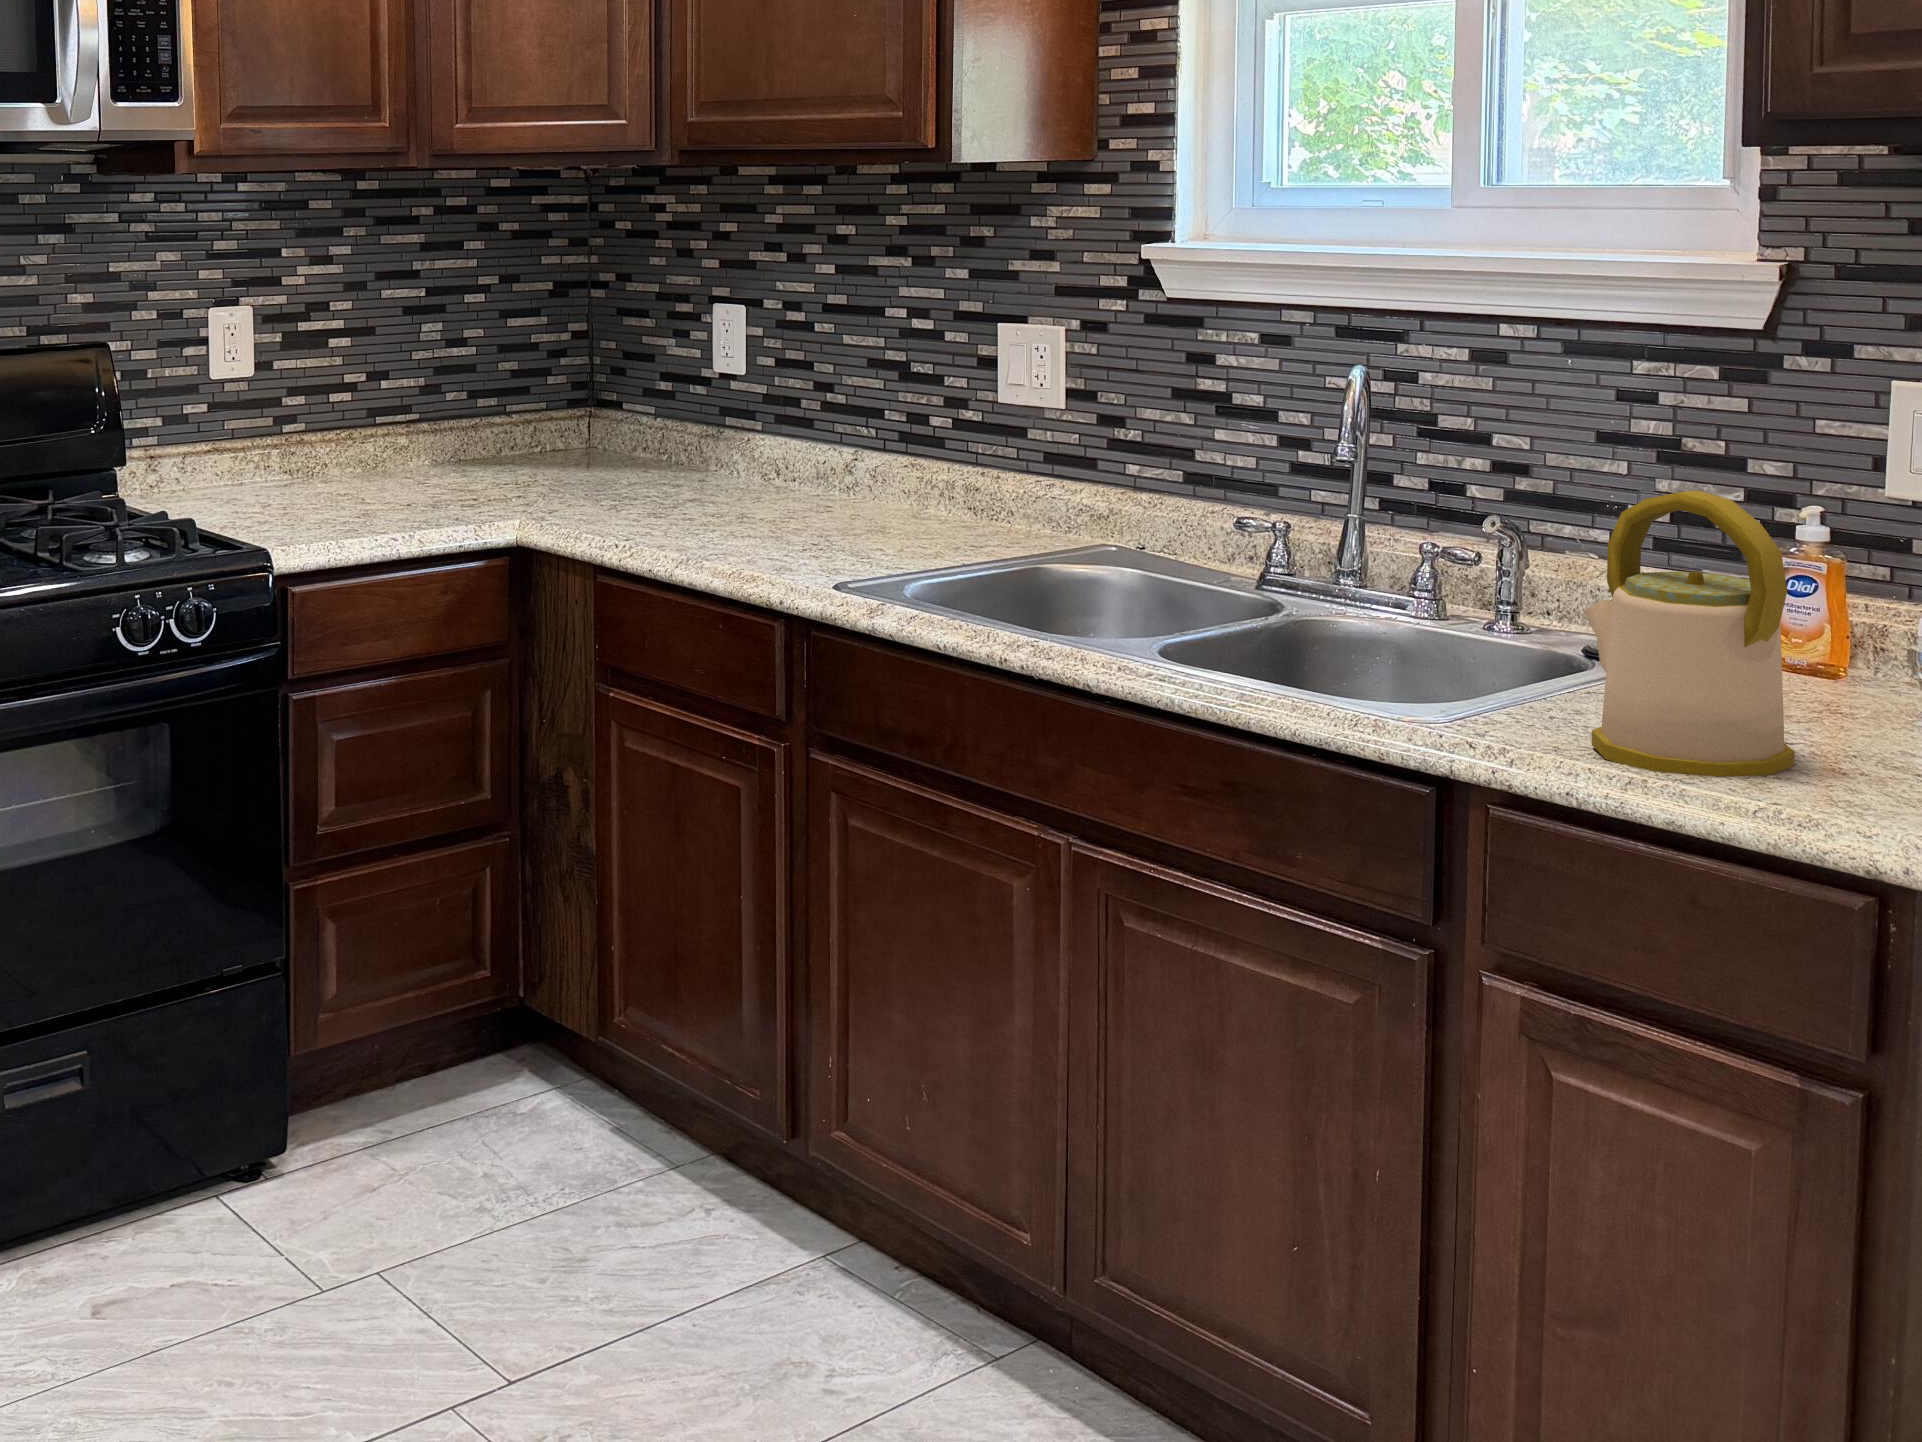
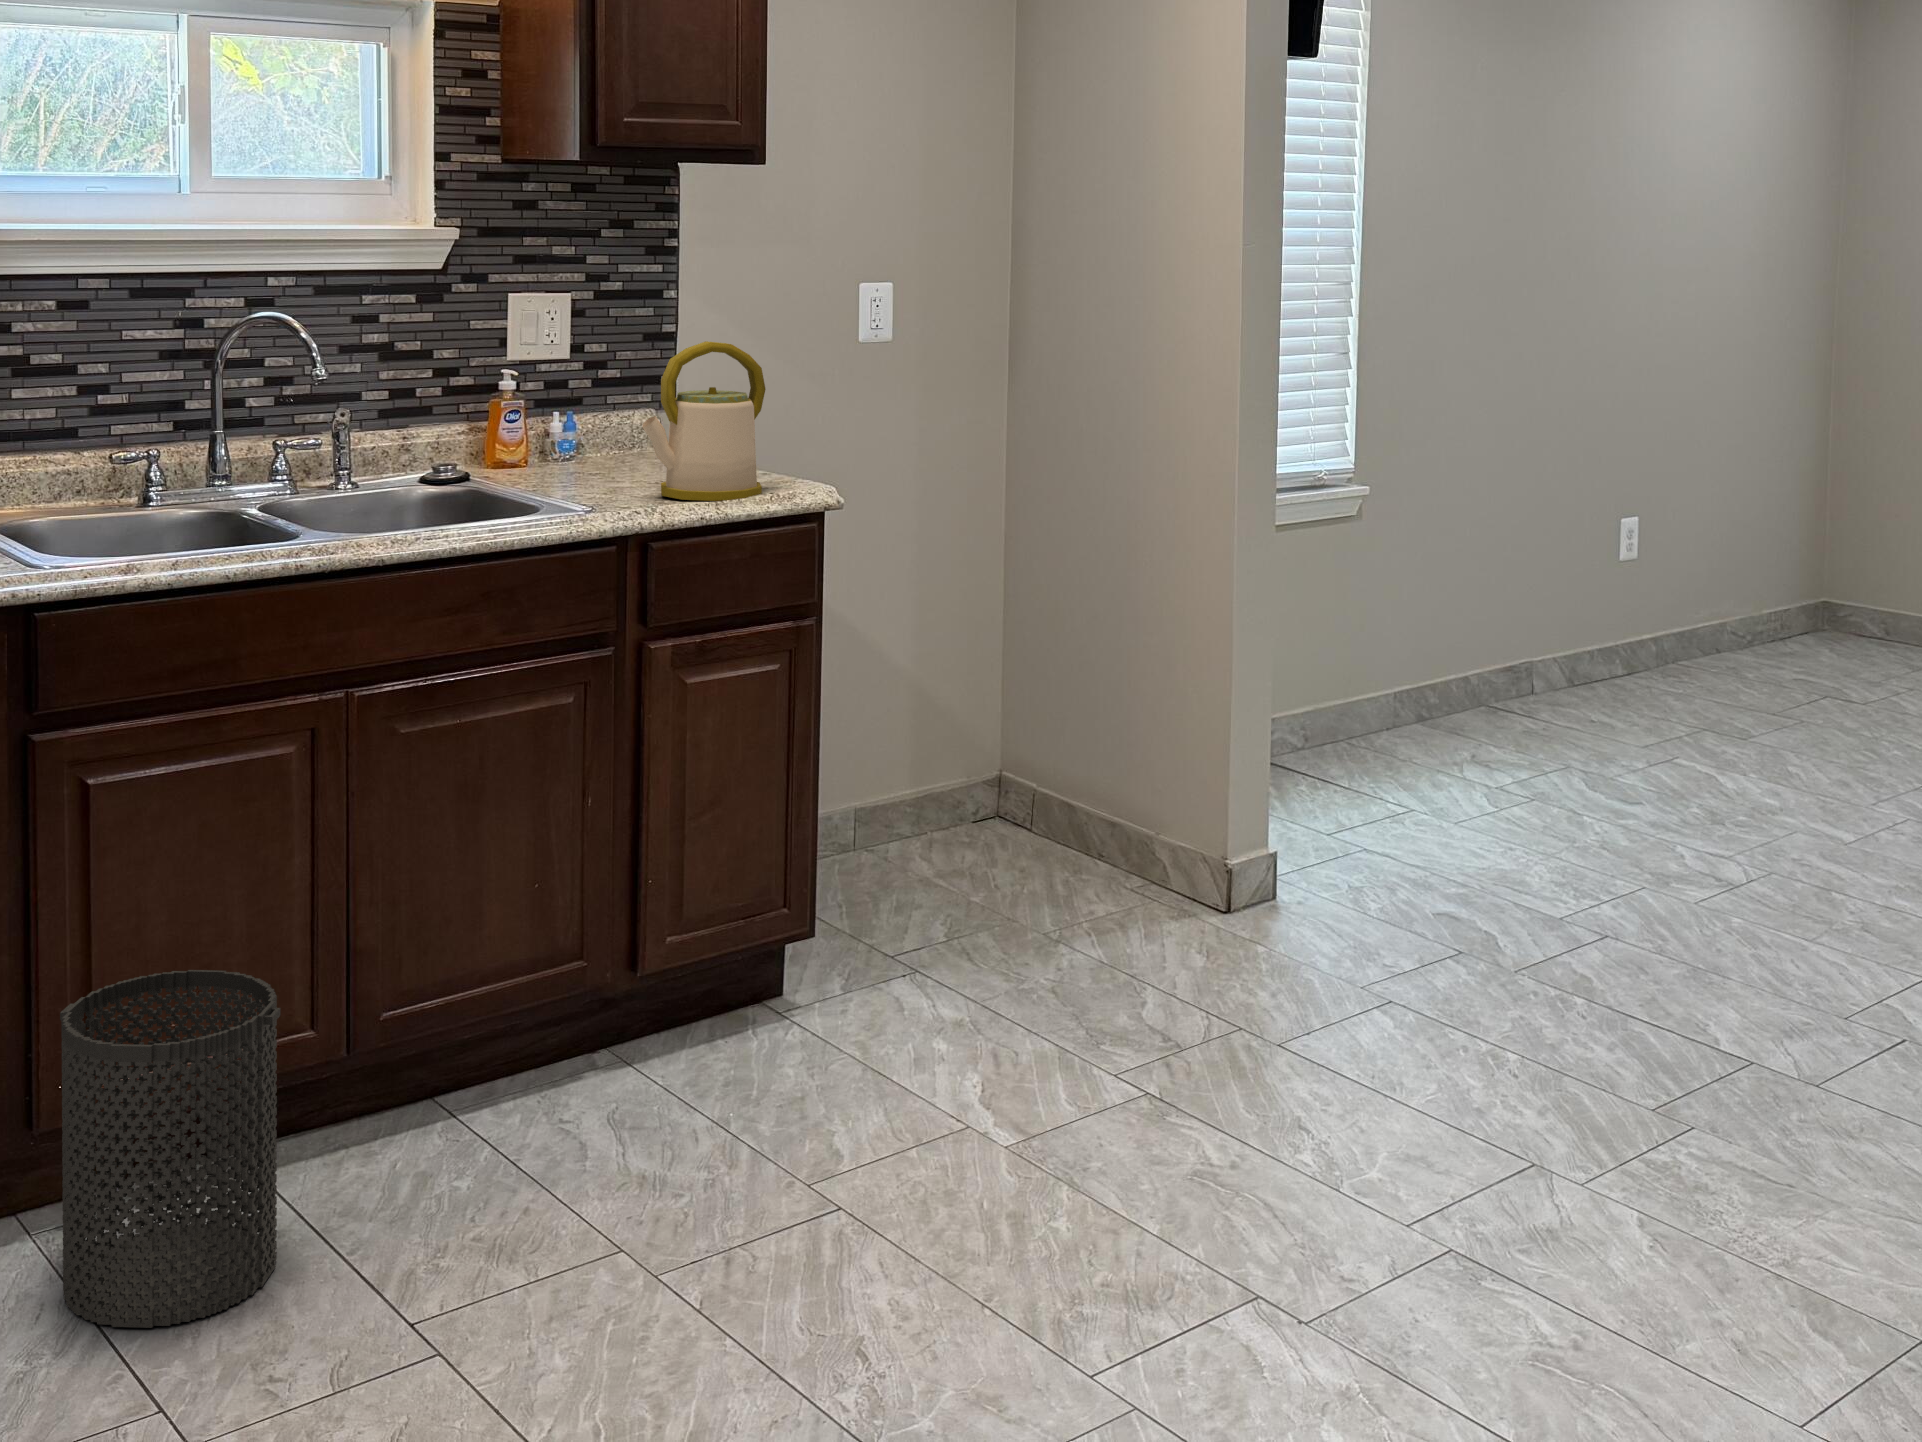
trash can: none [659,1028,867,1395] -> present [60,970,281,1328]

